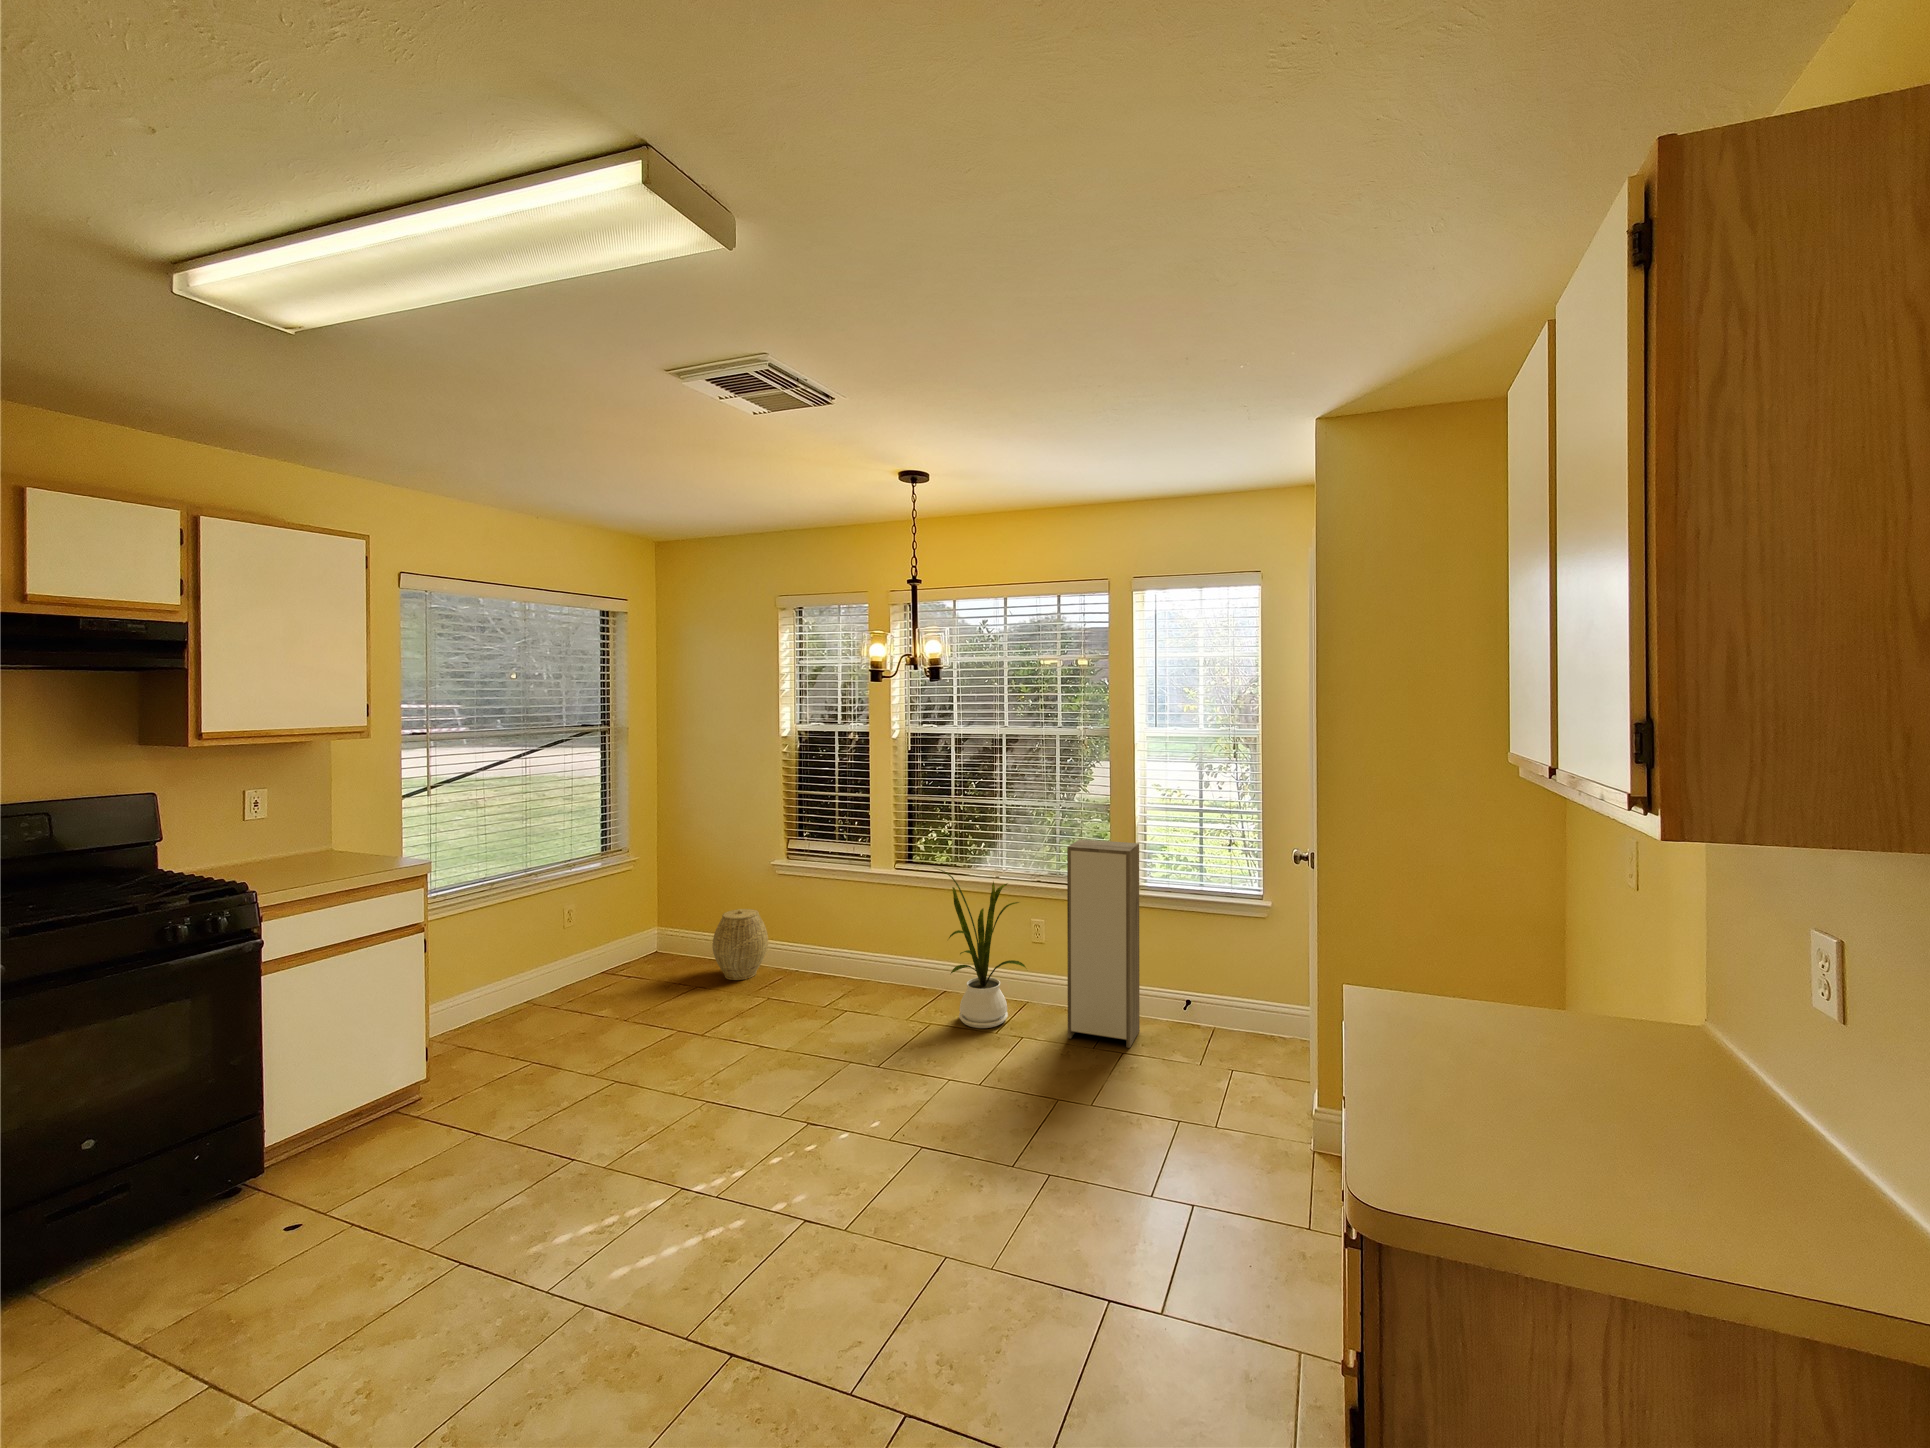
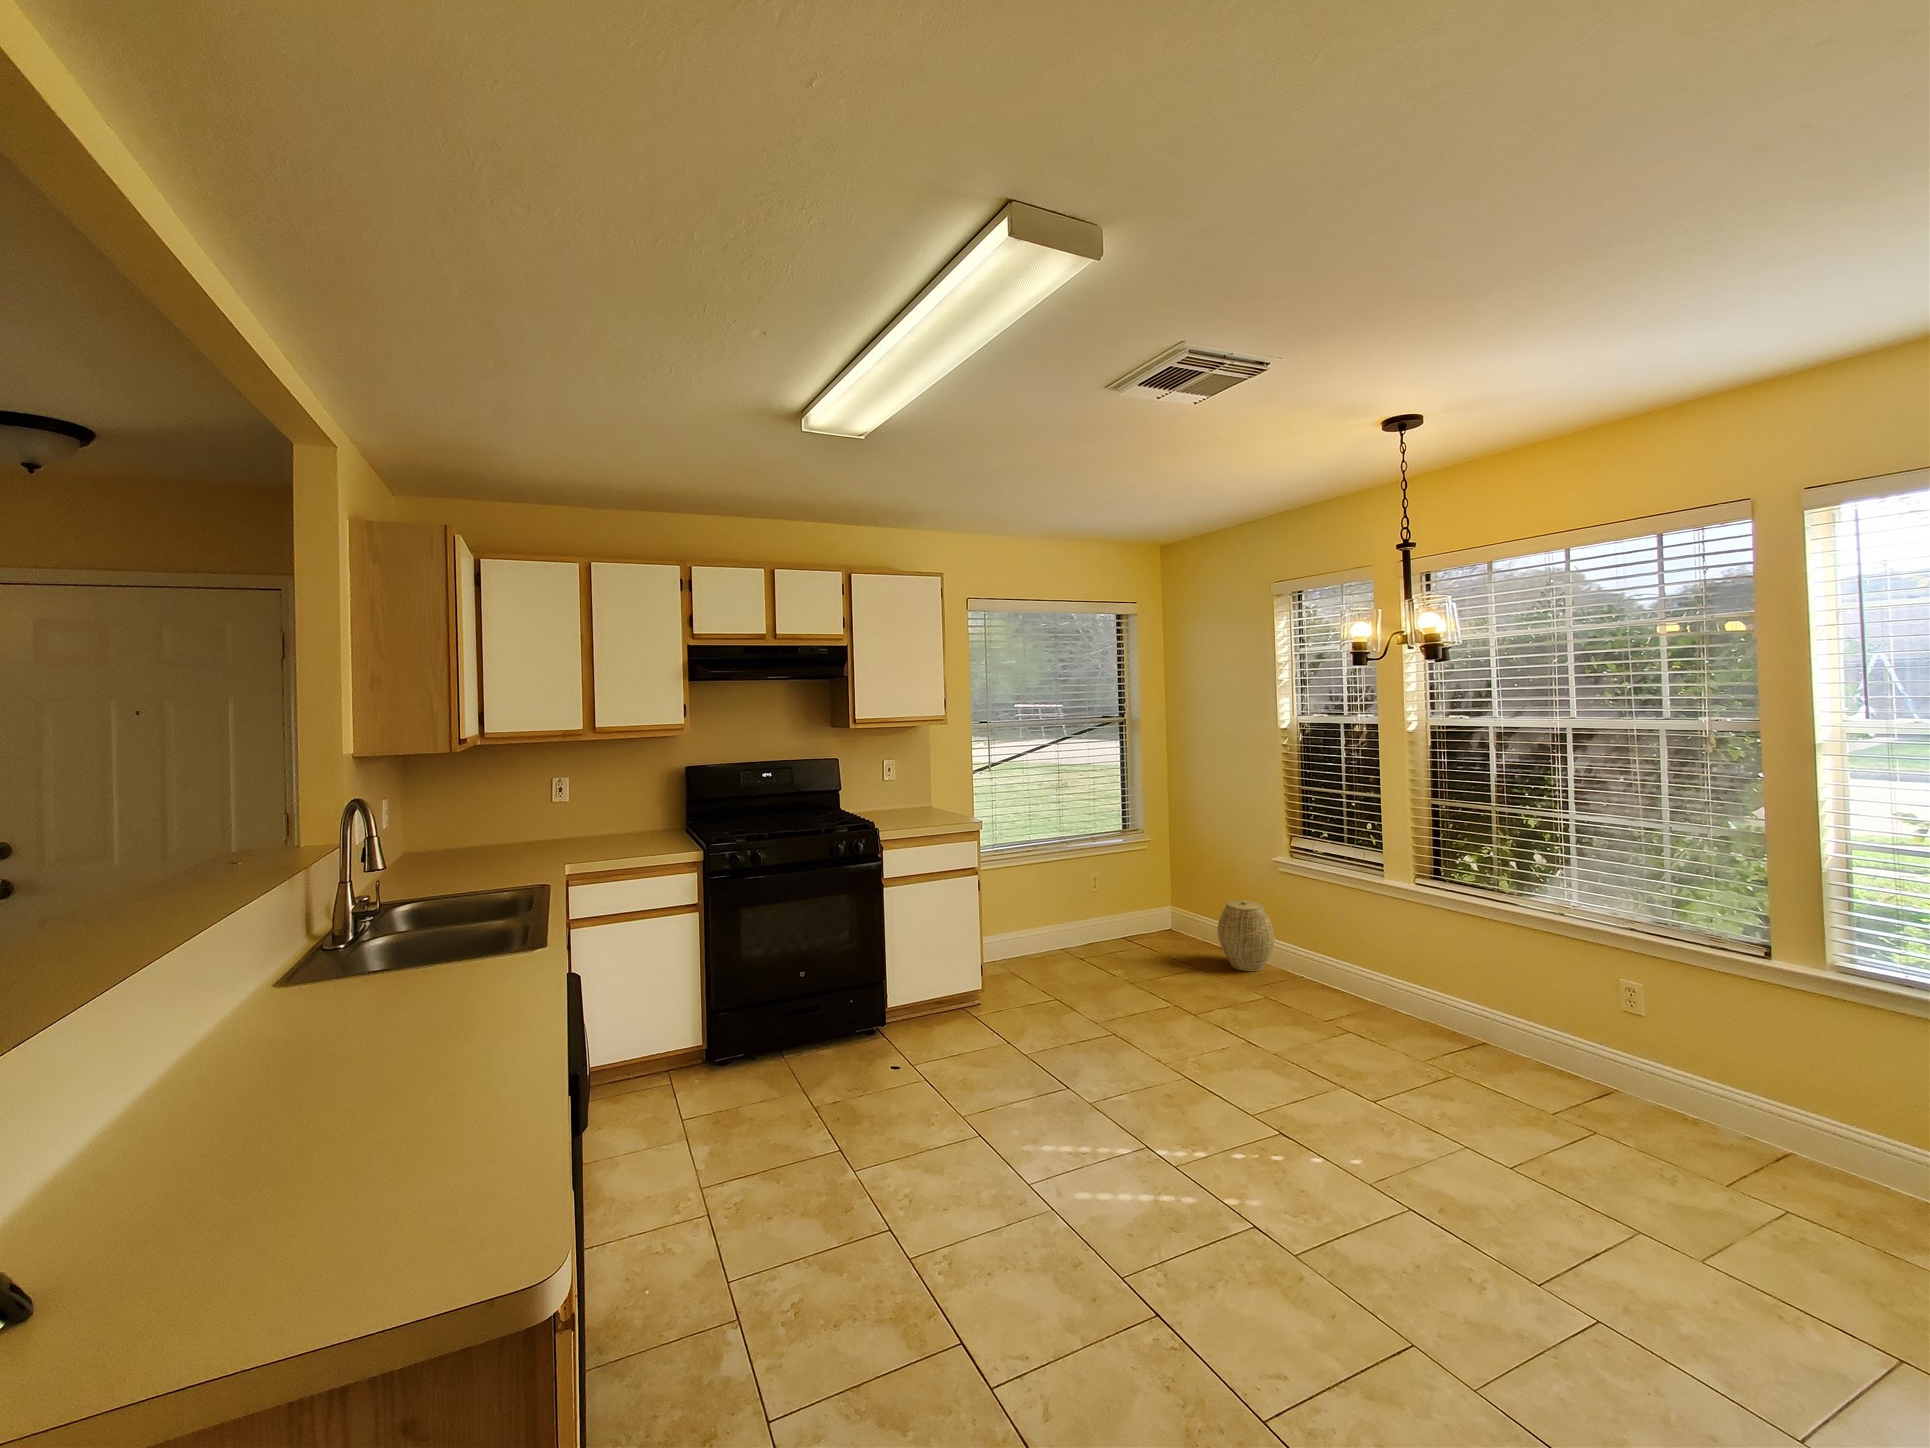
storage cabinet: present [1067,839,1140,1048] -> none [1681,874,1853,1200]
house plant: present [935,868,1027,1028] -> none [1463,884,1622,1100]

